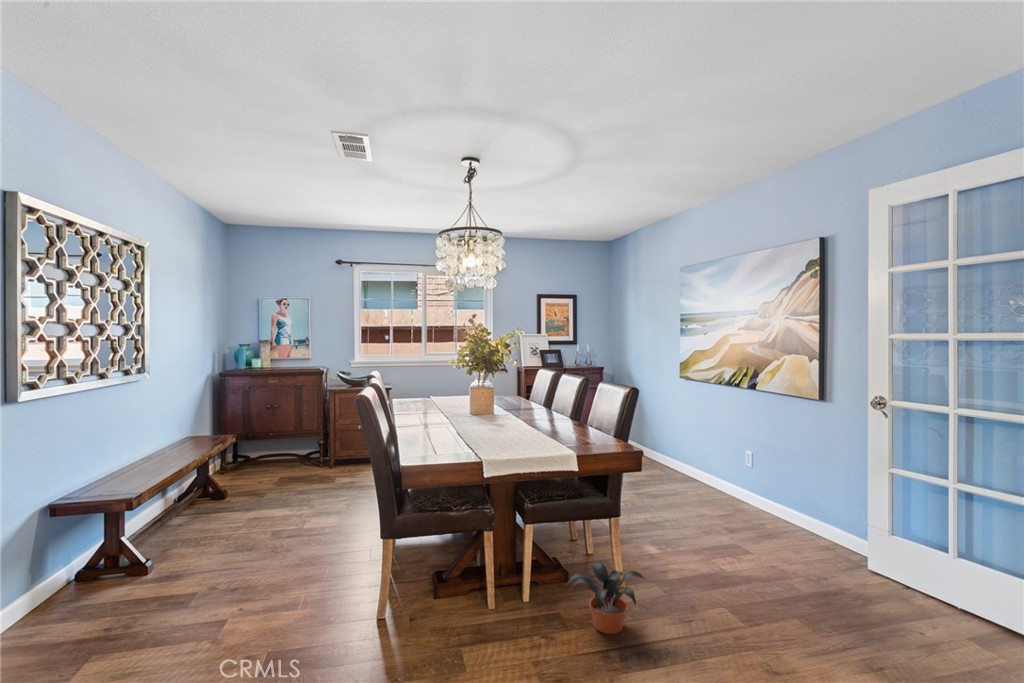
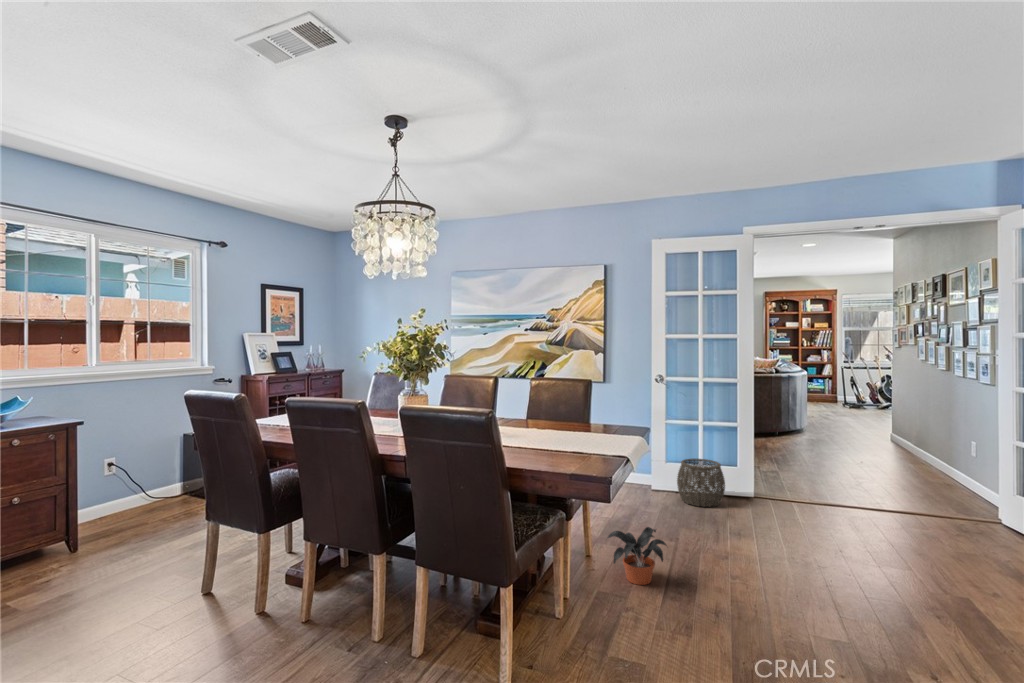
woven basket: none [869,533,967,625] -> present [677,459,725,507]

